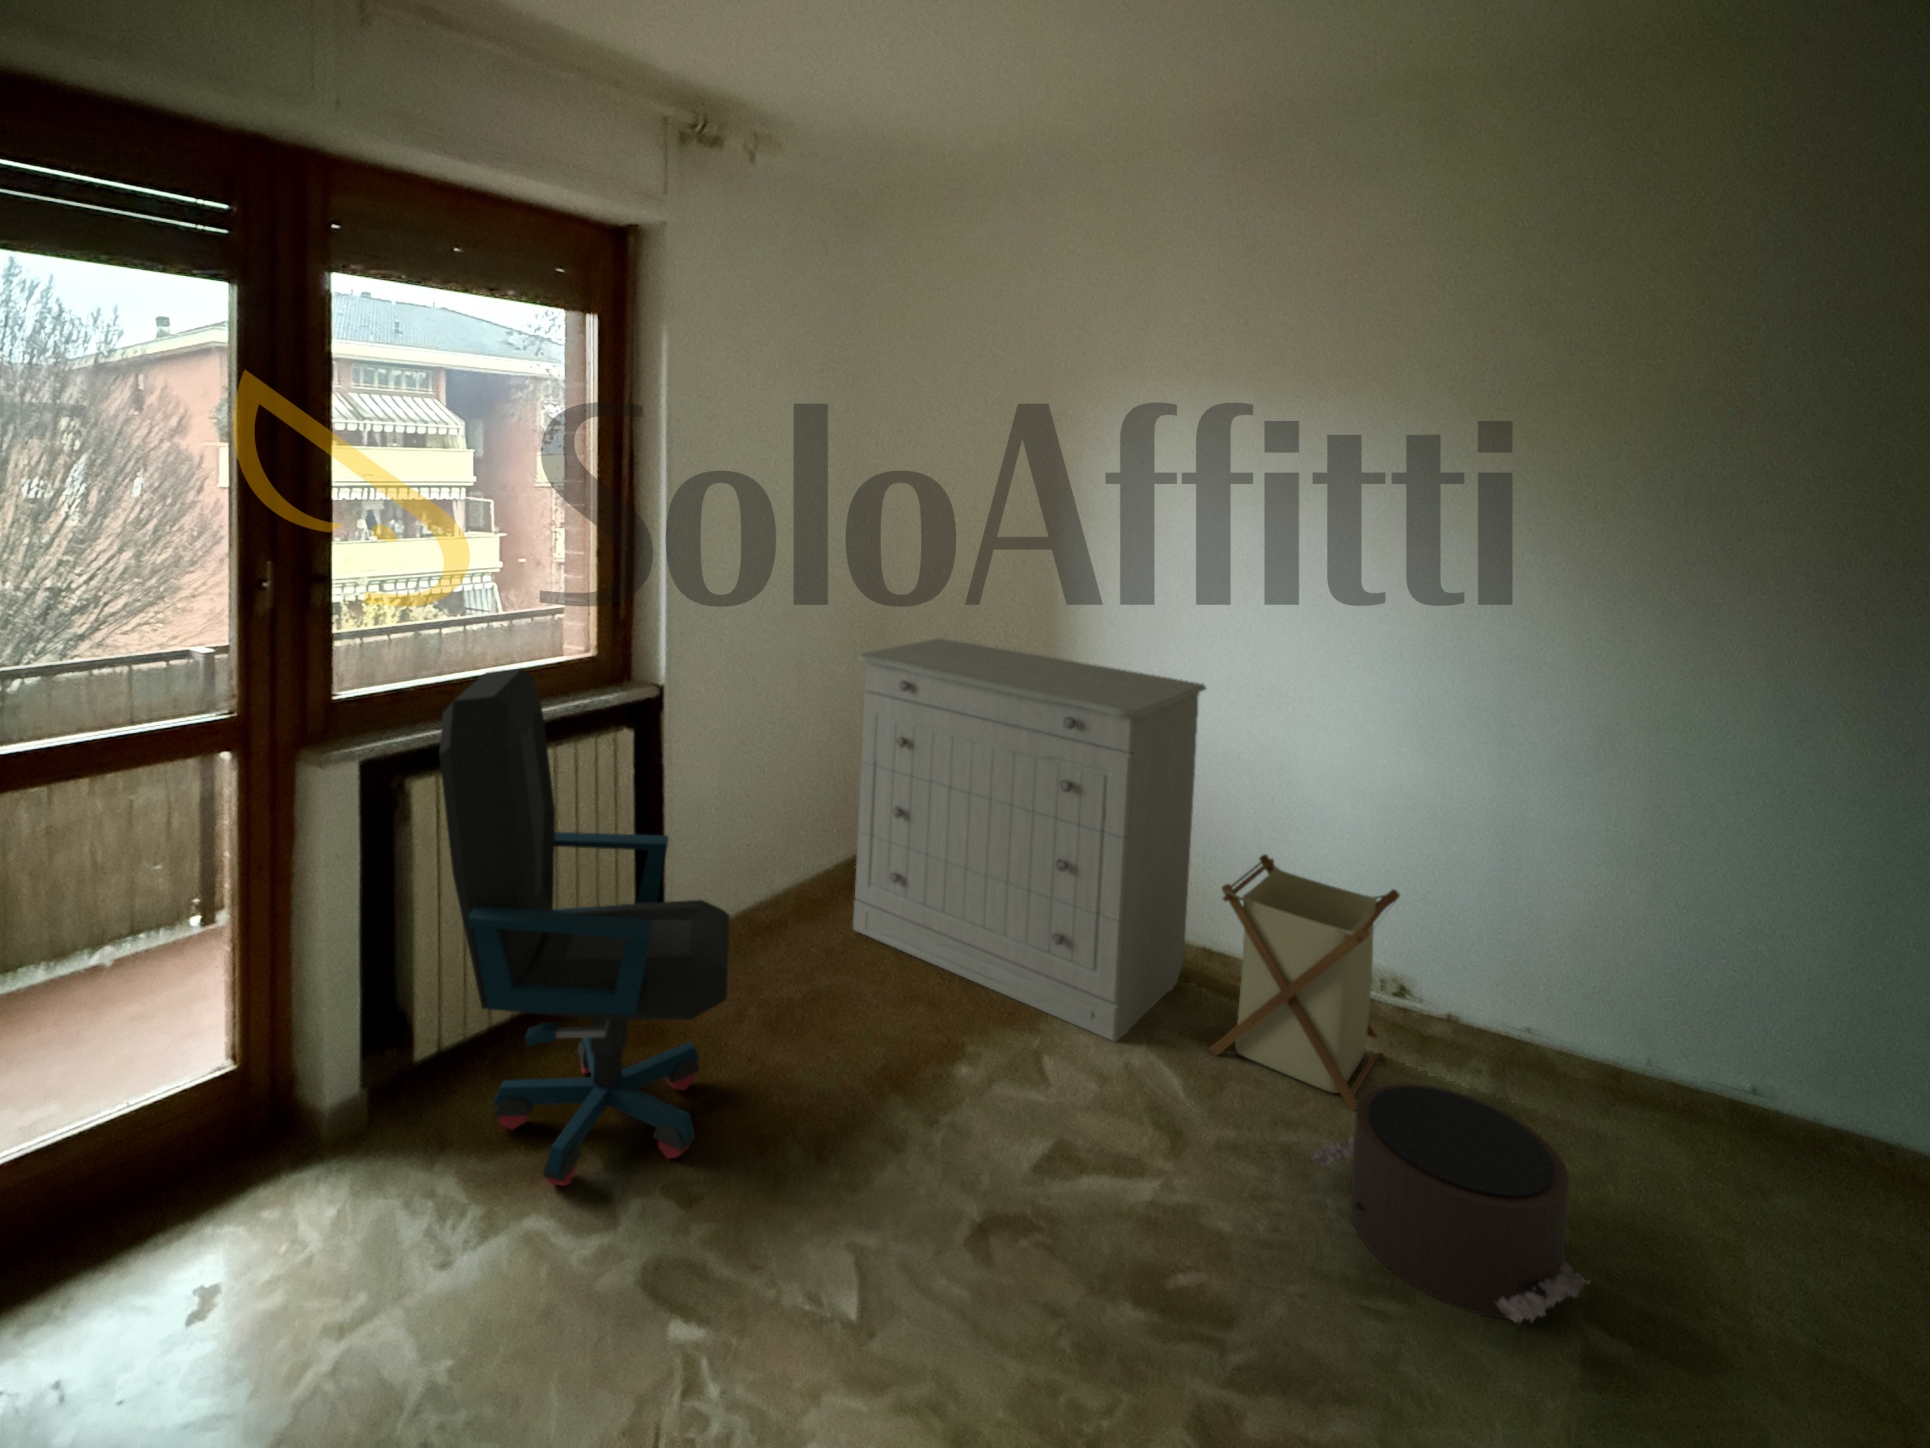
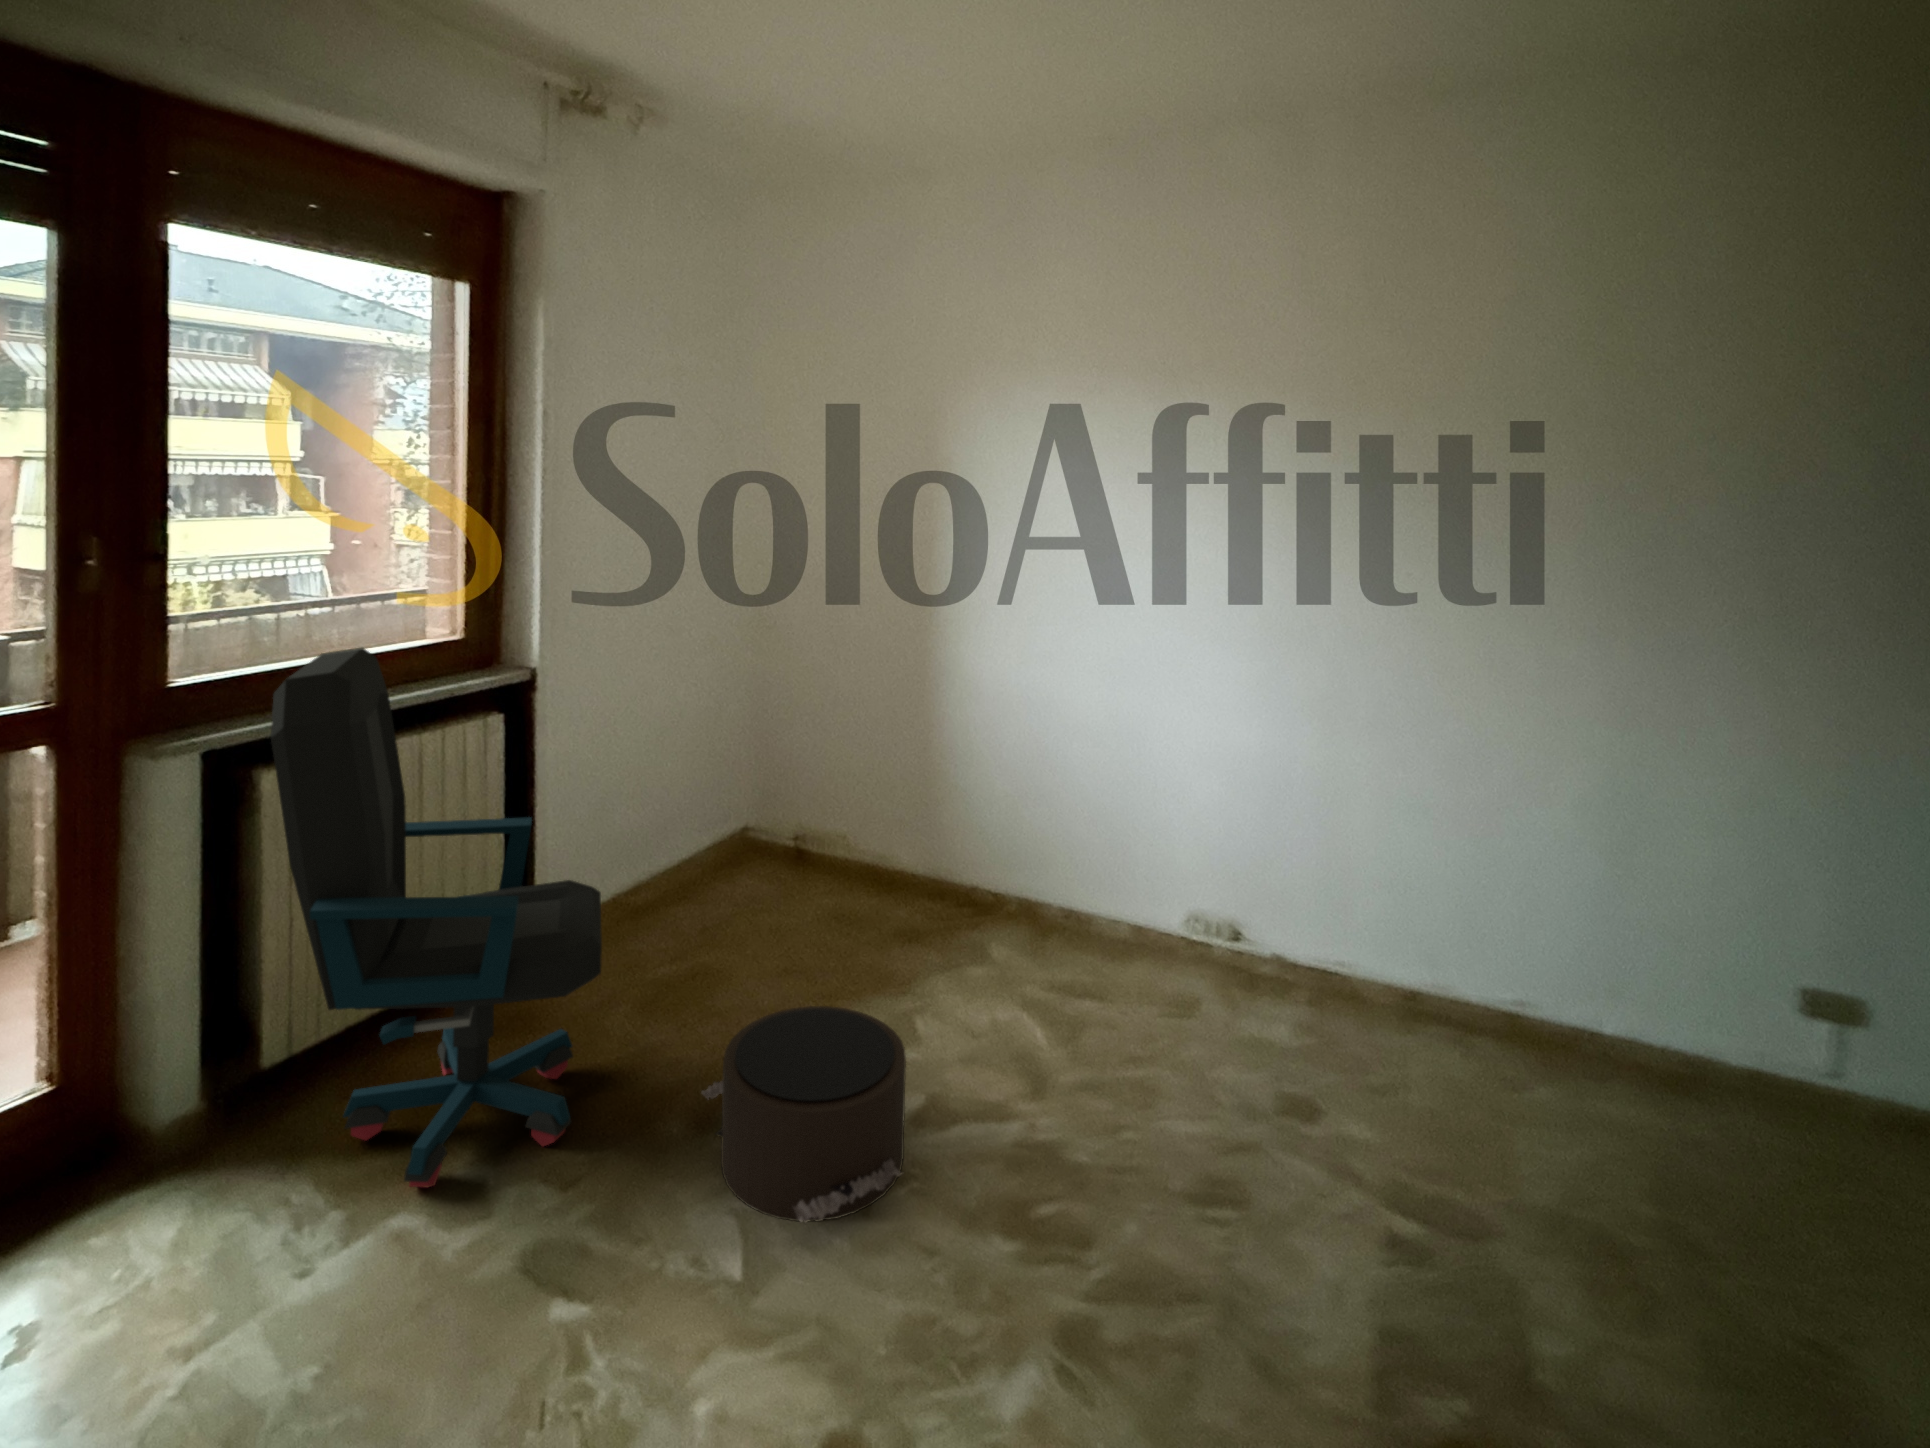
dresser: present [853,639,1207,1042] -> none [726,610,1065,985]
laundry basket: present [1211,854,1400,1110] -> none [1079,793,1243,1019]
pouf: present [1311,1083,1591,1324] -> present [702,1006,906,1223]

